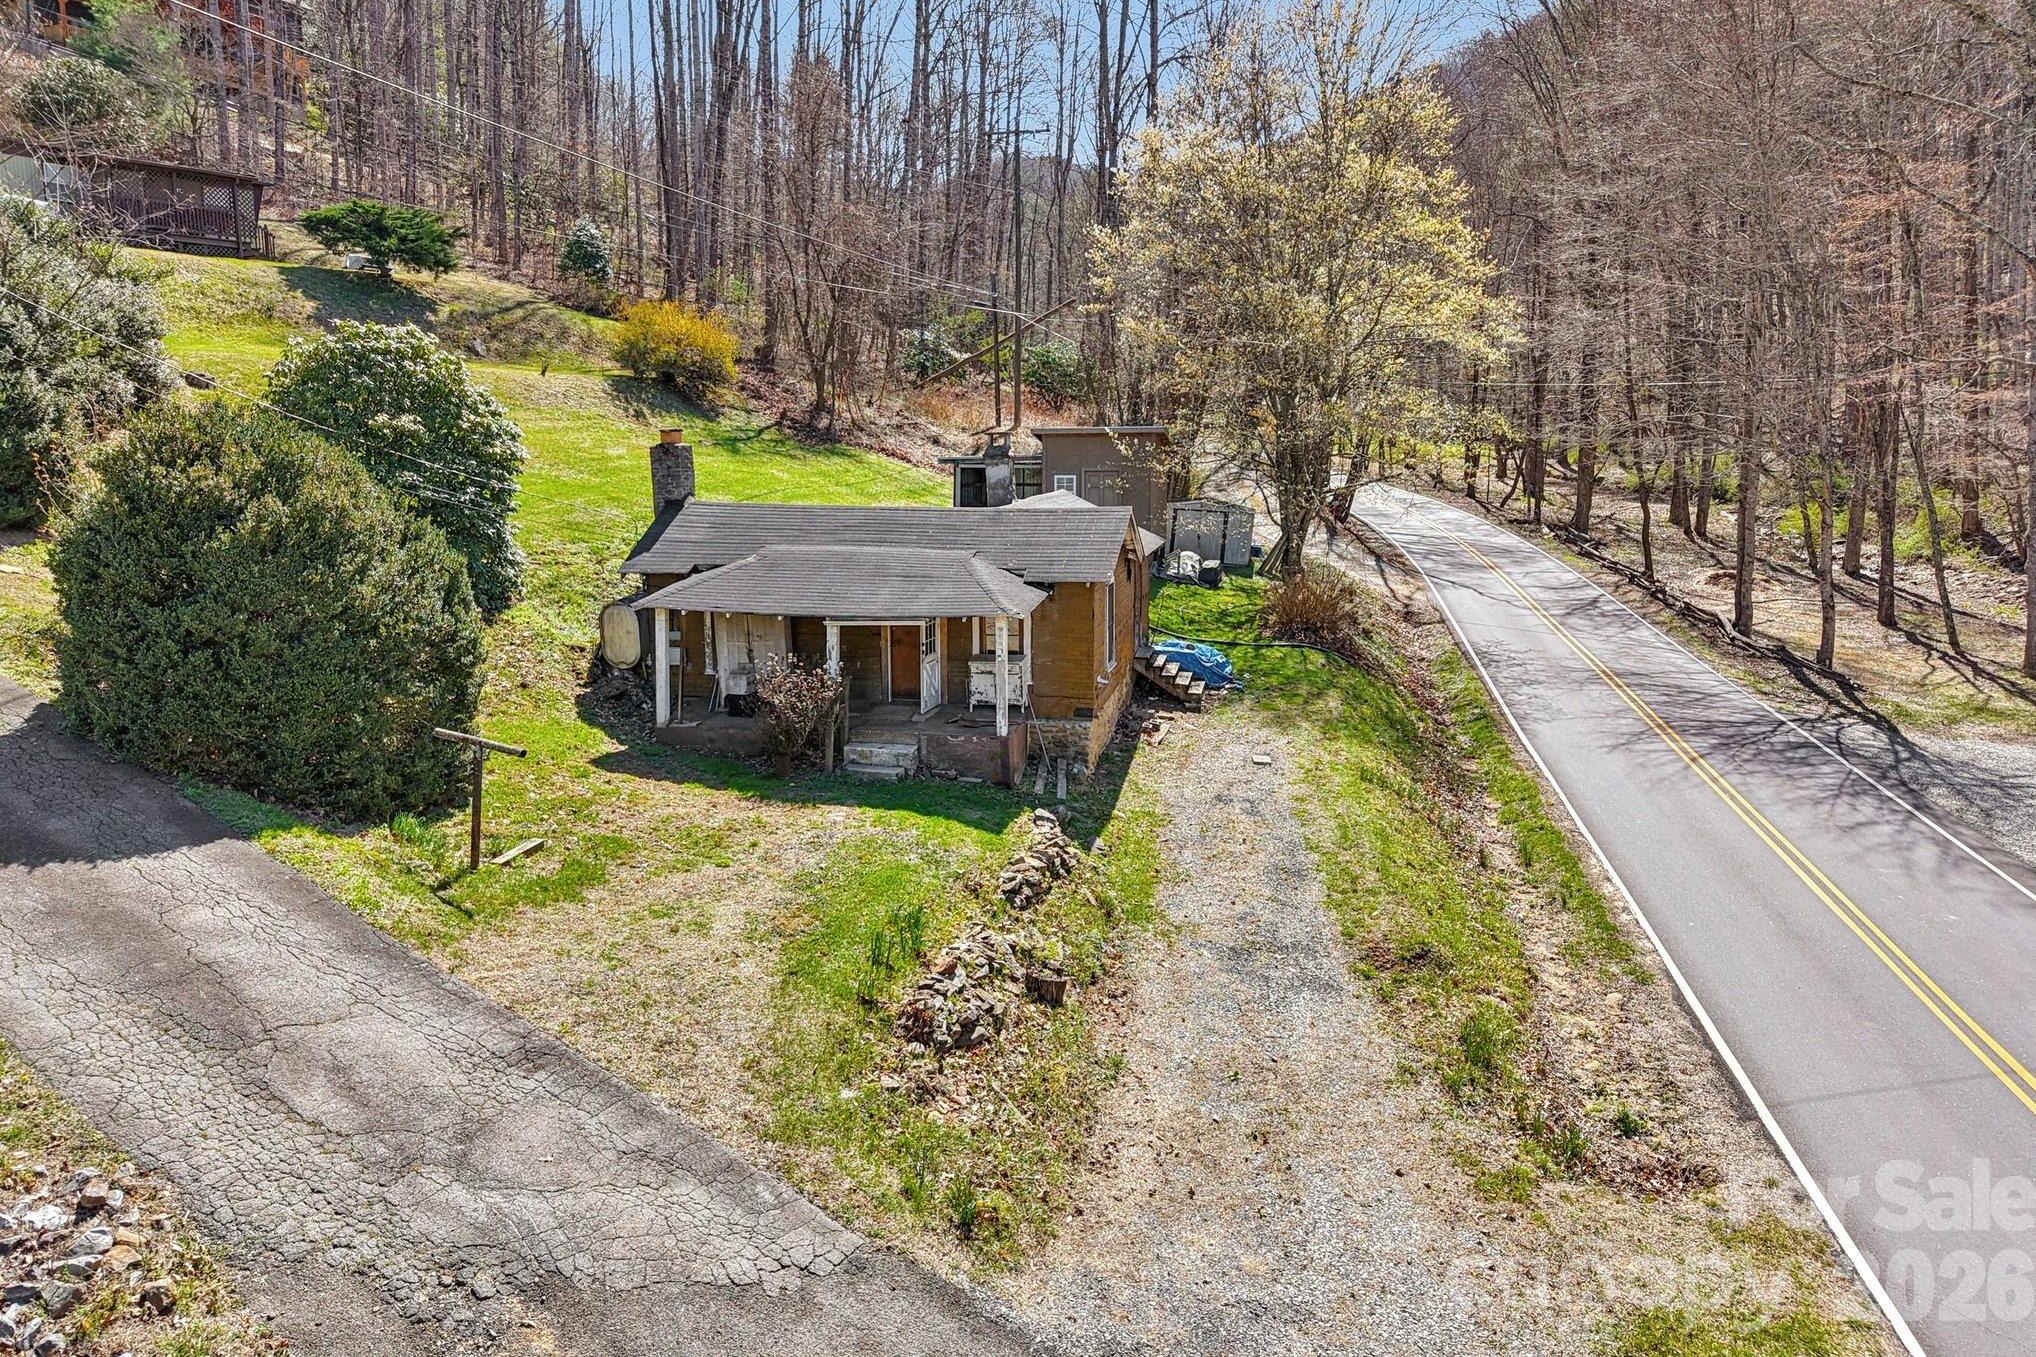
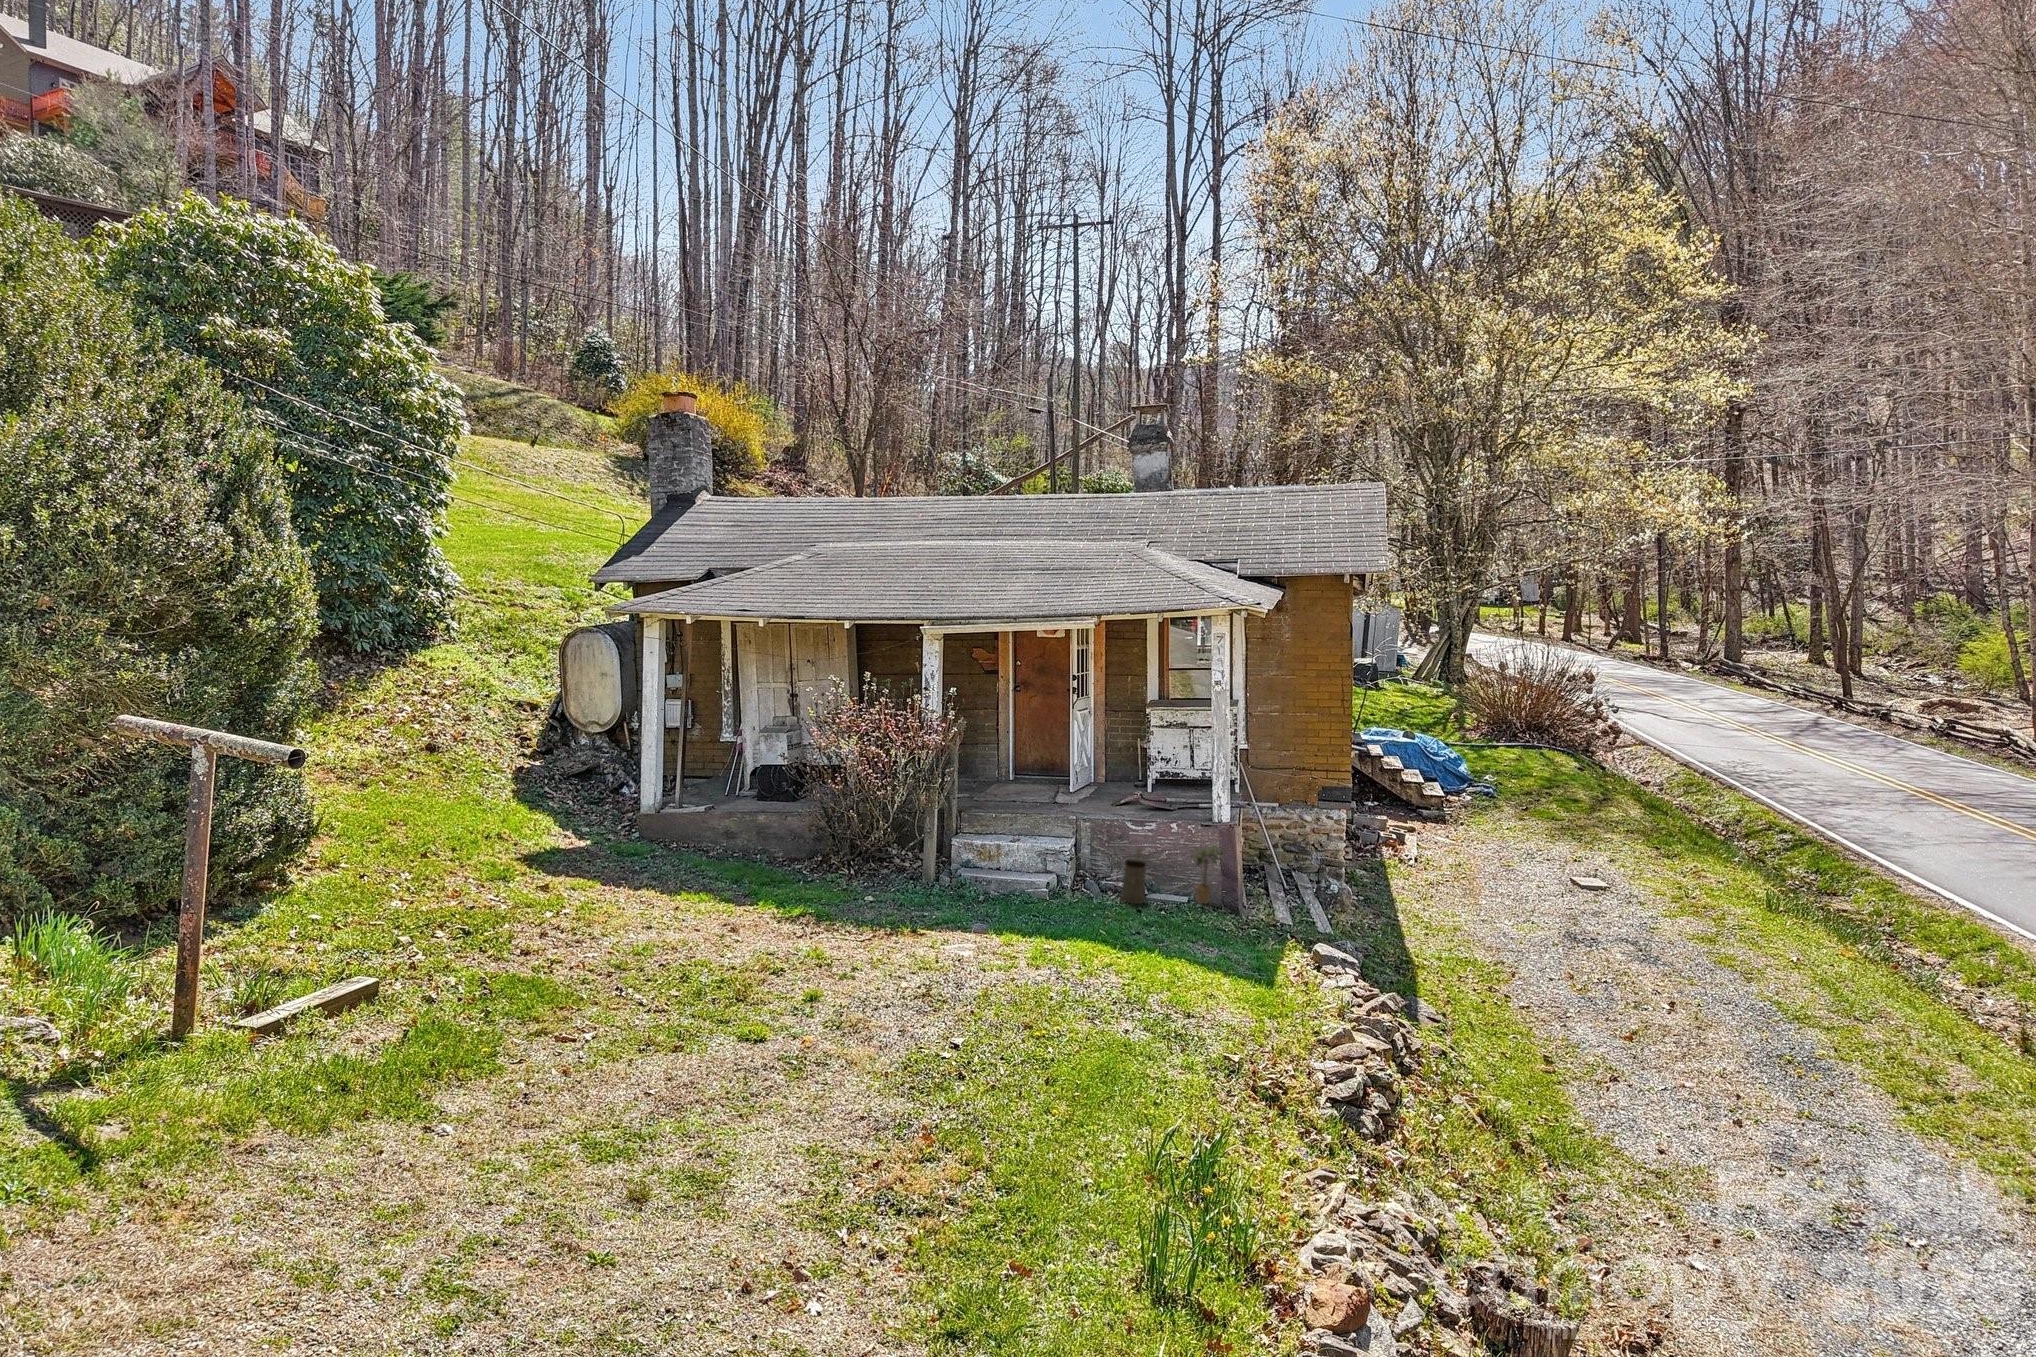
watering can: present [776,744,792,777] -> present [1120,849,1146,904]

